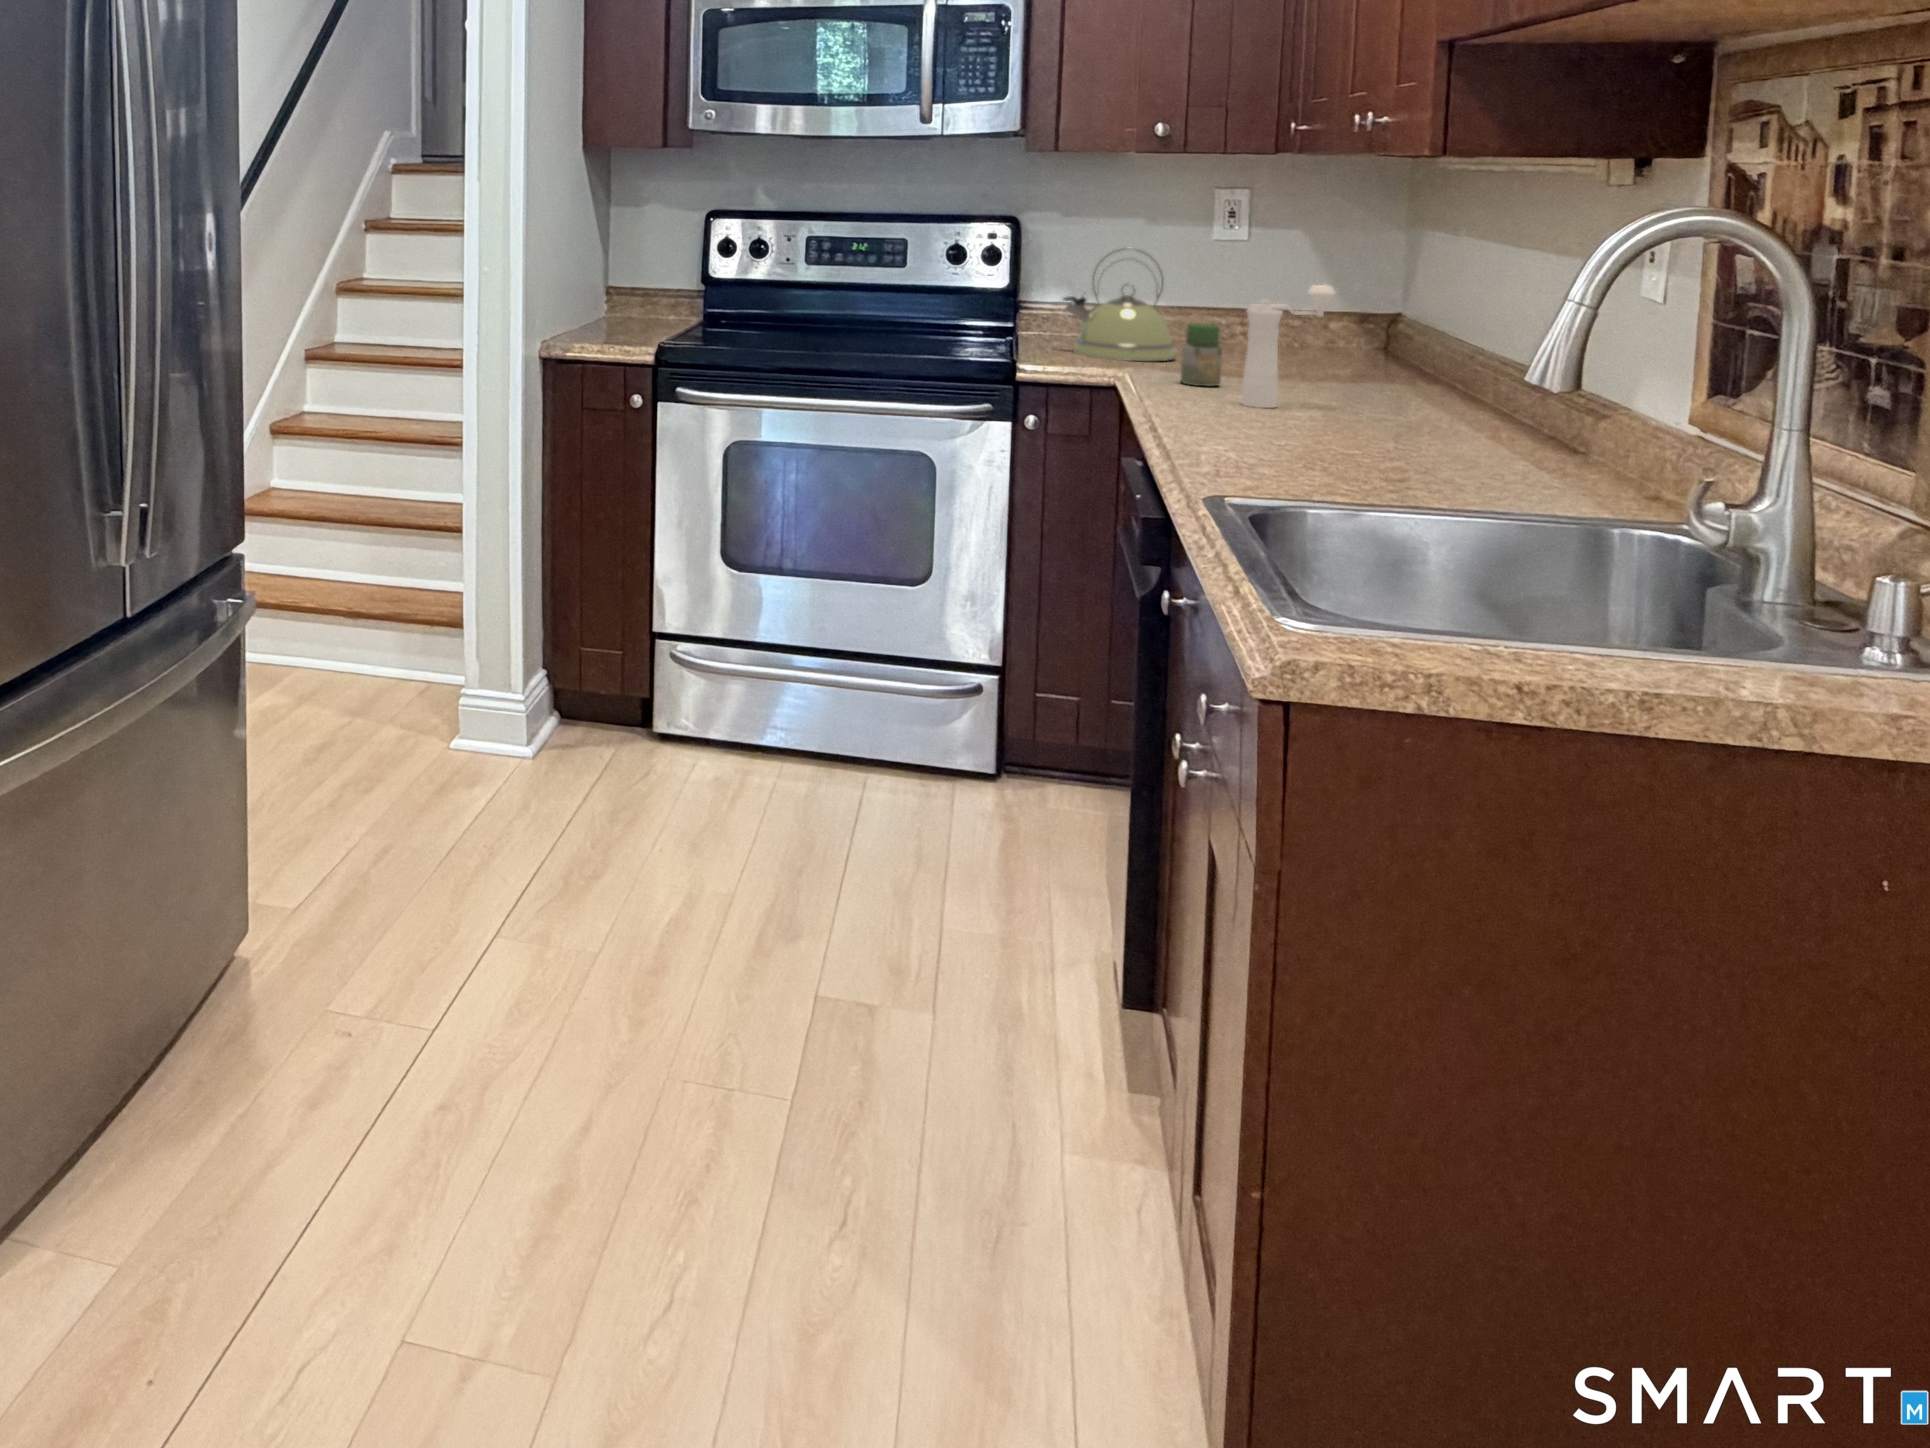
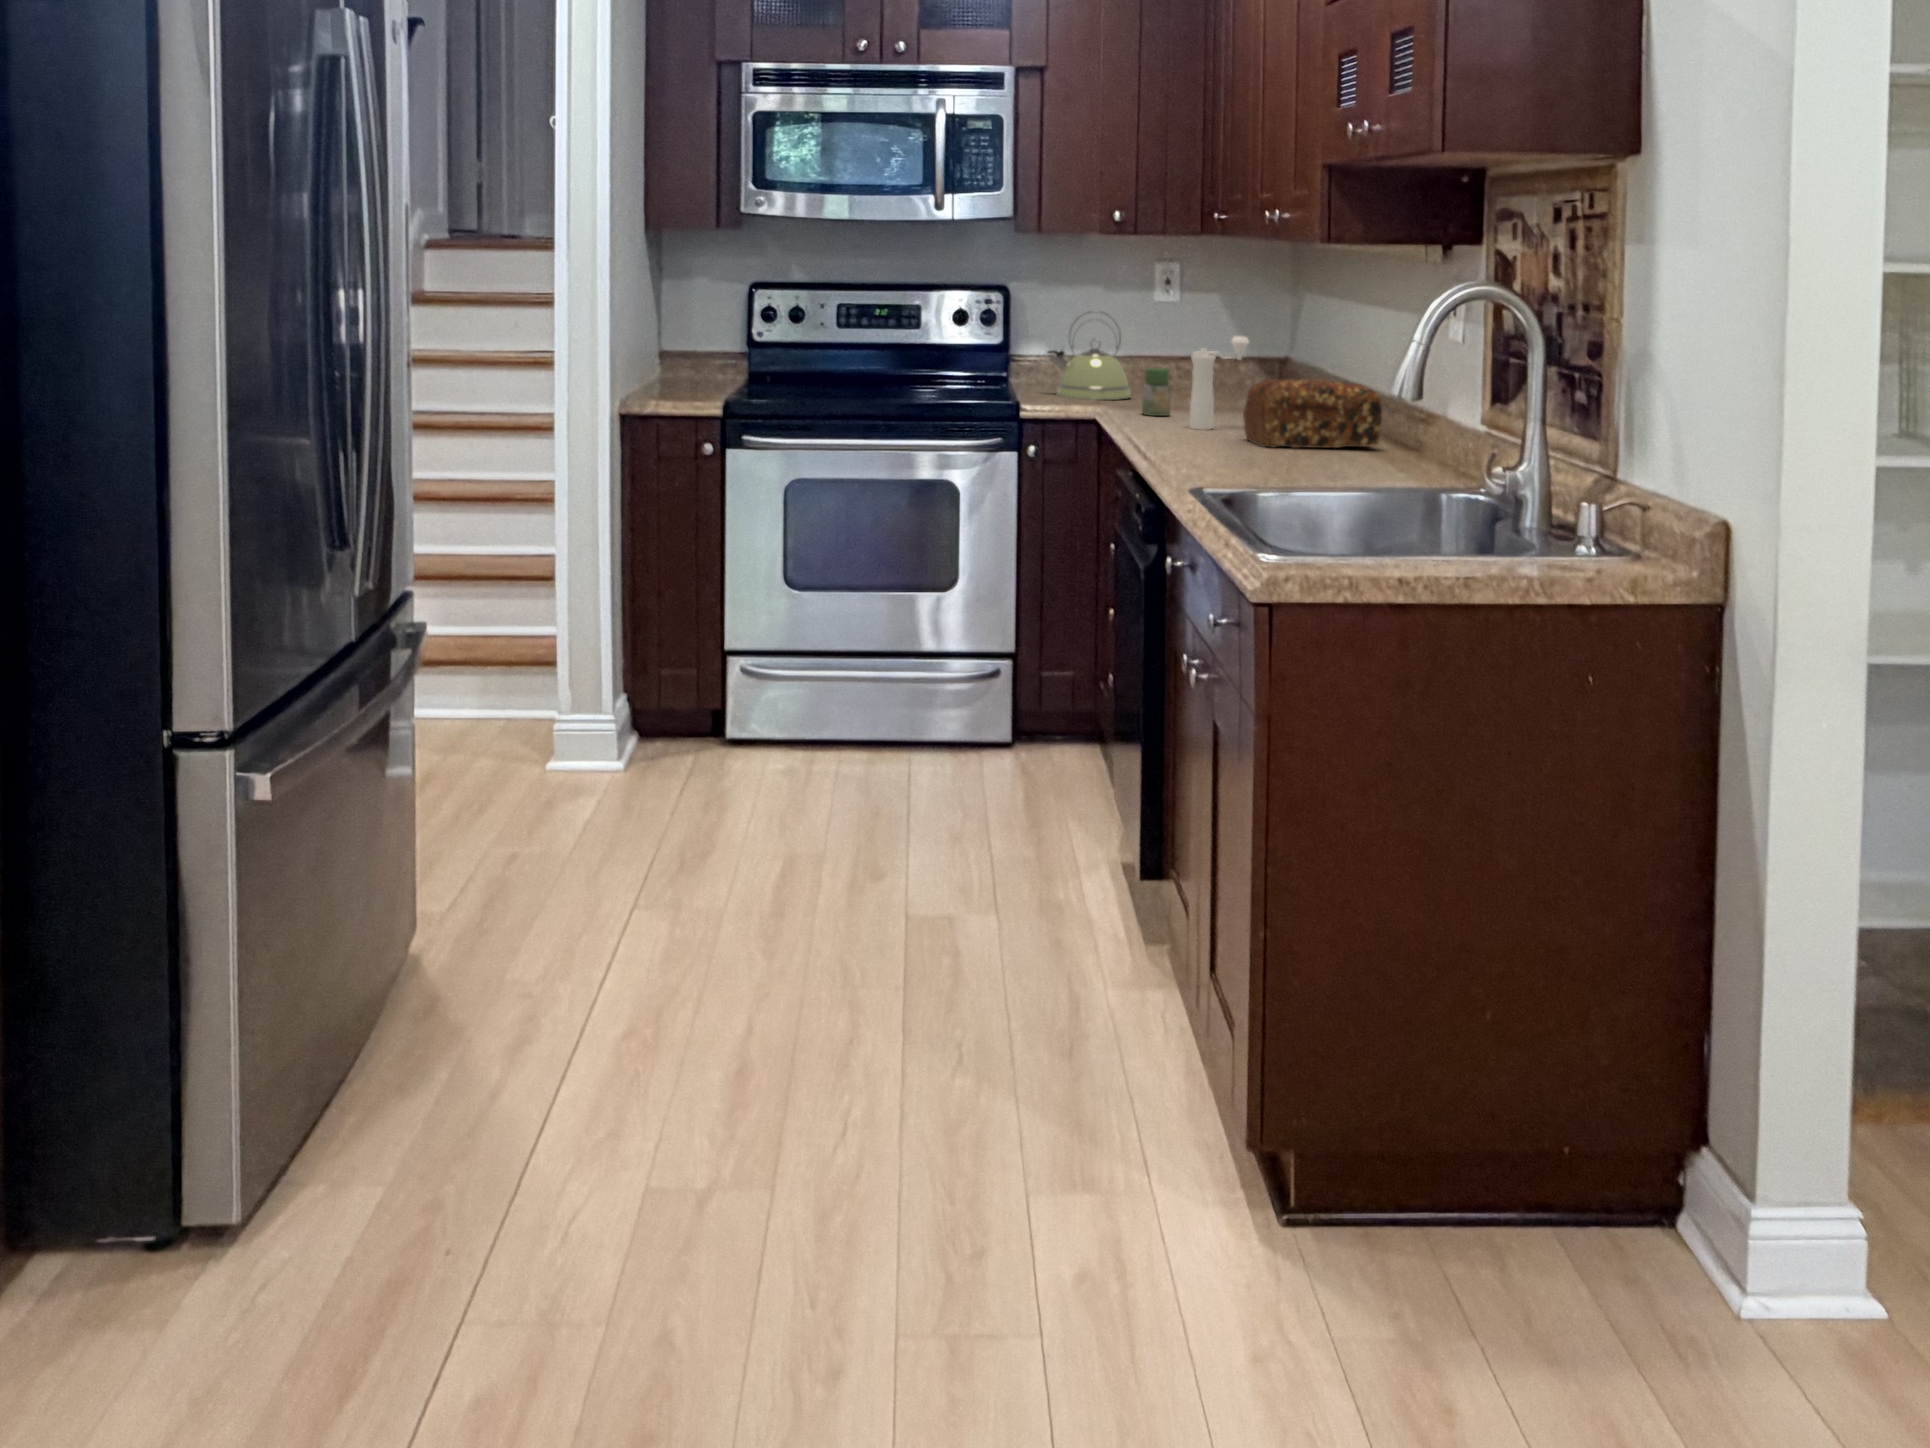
bread loaf: none [1317,346,1536,445] -> present [1243,379,1382,448]

